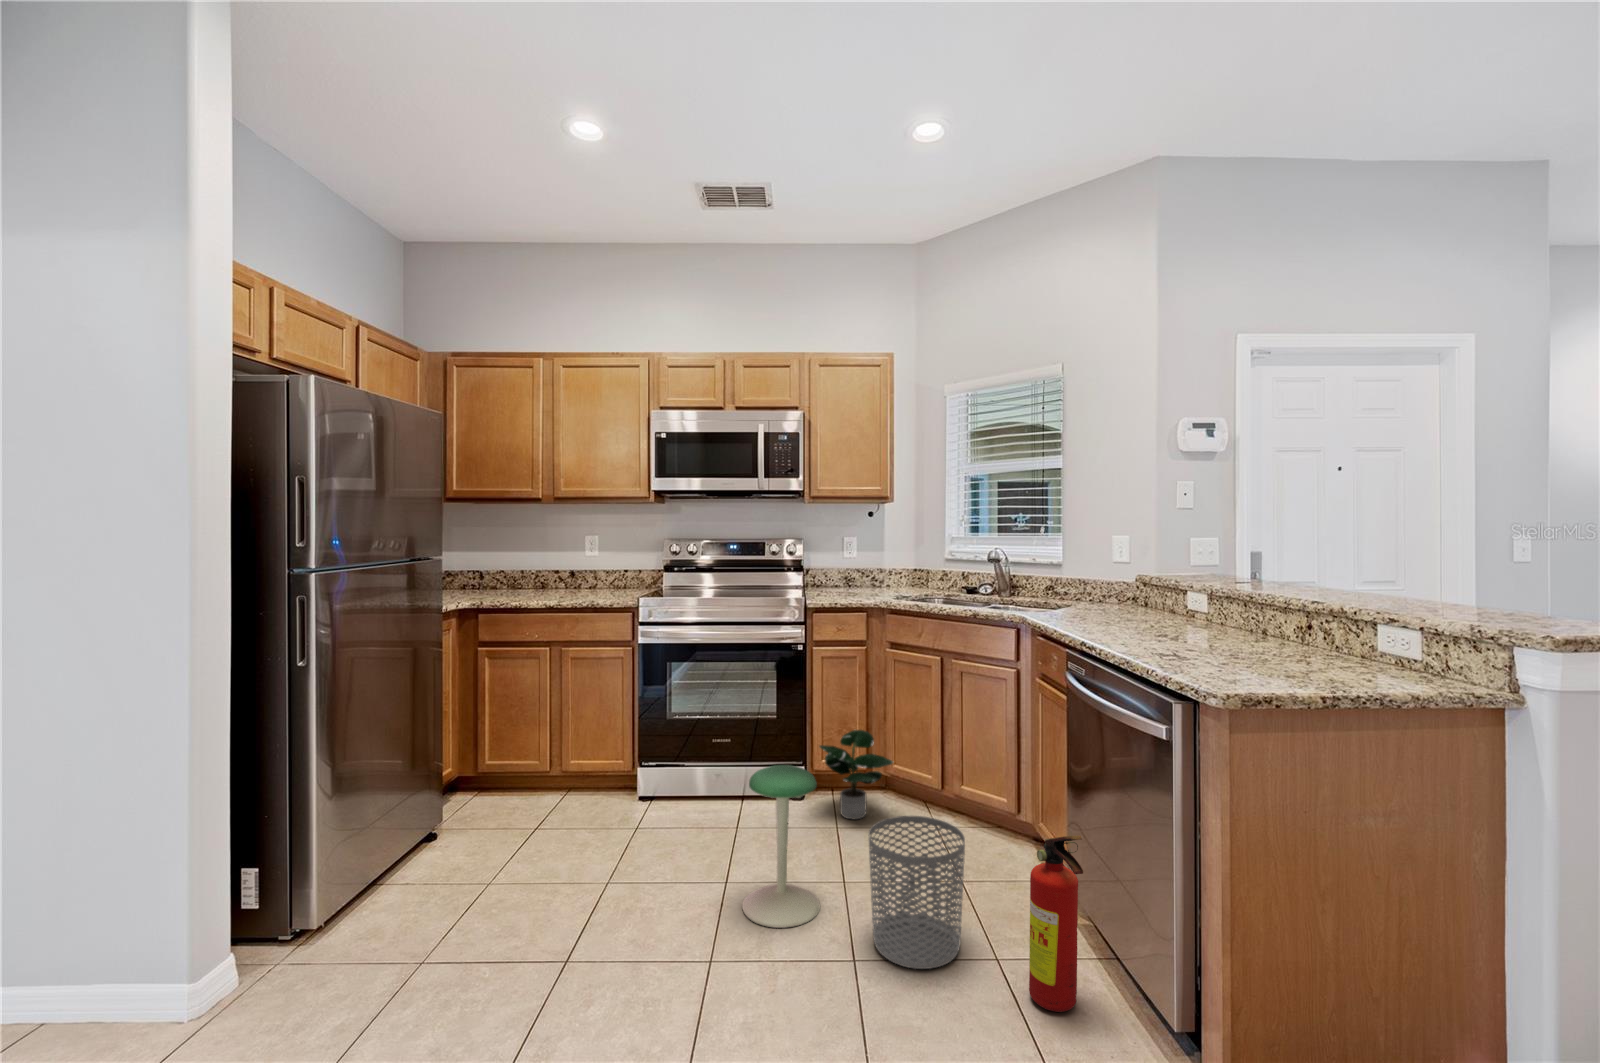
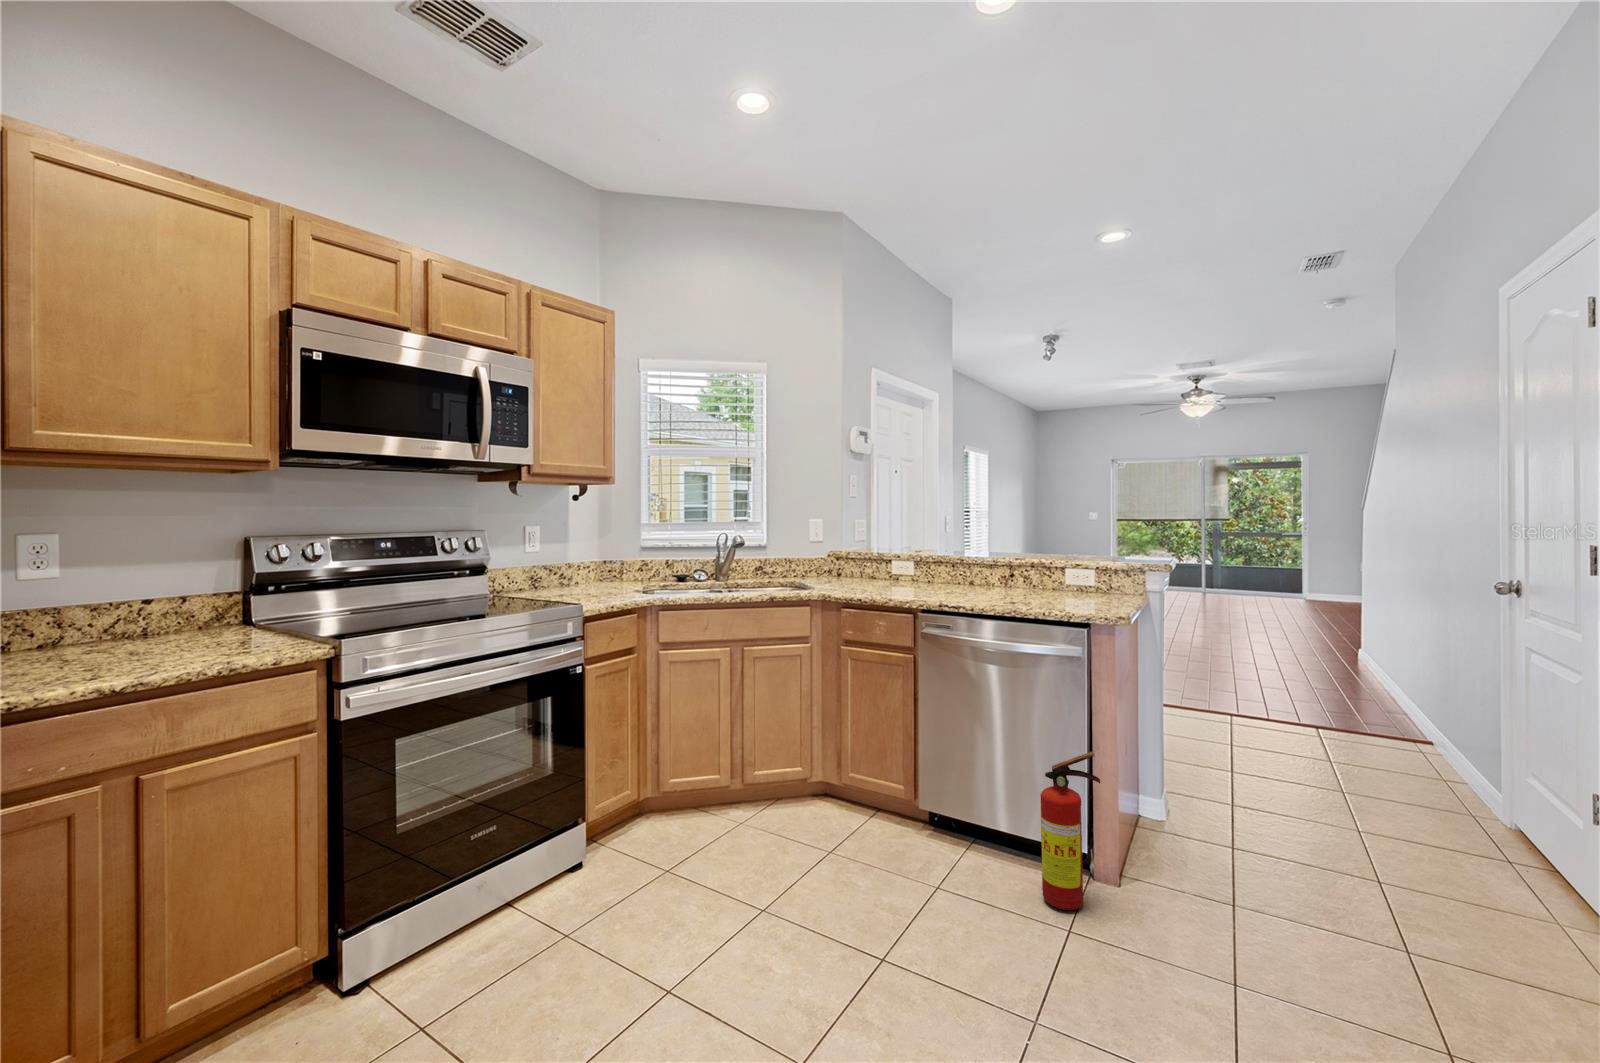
potted plant: present [820,730,893,819] -> none [635,753,728,863]
stool: present [742,765,820,928] -> none [755,799,855,1016]
waste bin: present [868,816,965,969] -> none [897,796,996,954]

